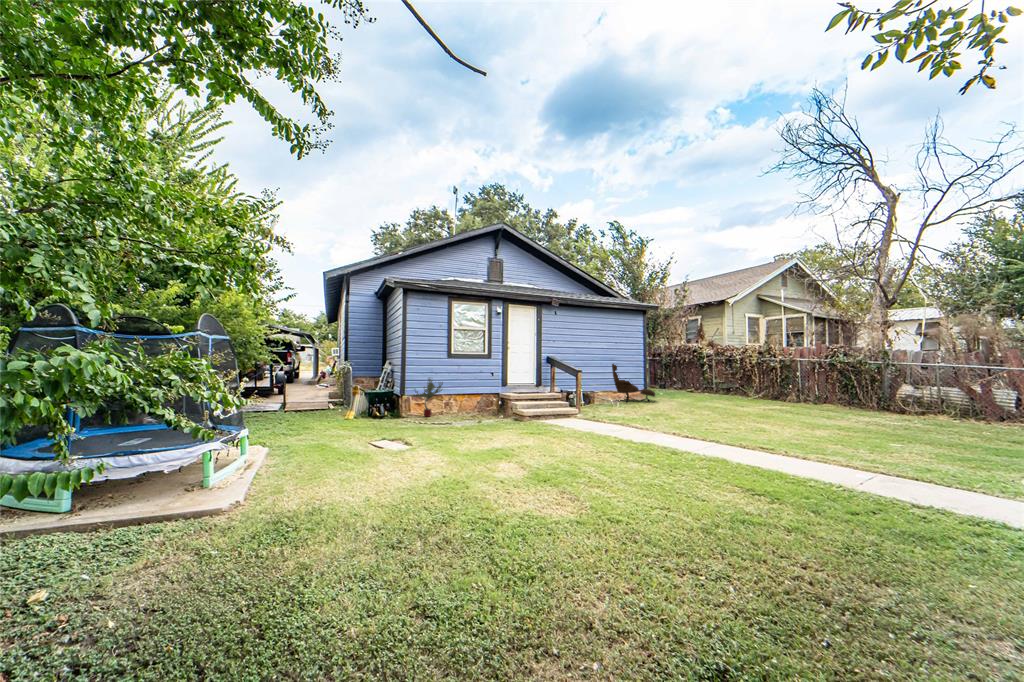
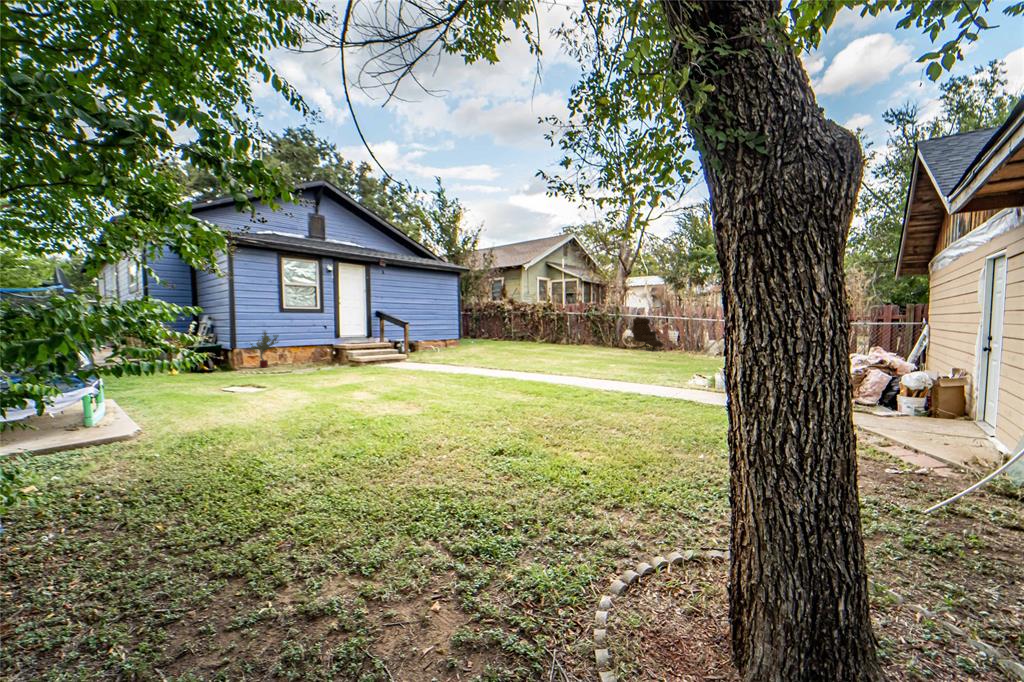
lounge chair: present [612,364,655,402] -> present [632,318,663,350]

